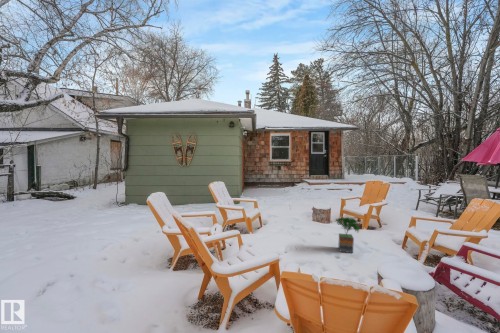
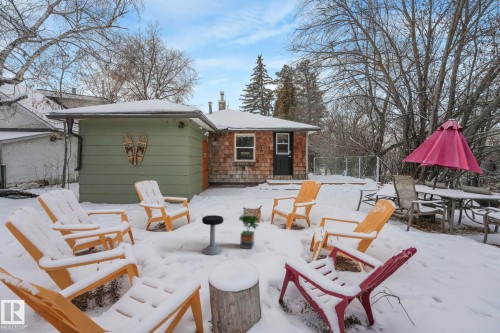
stool: none [304,217,327,259] -> present [202,215,223,255]

